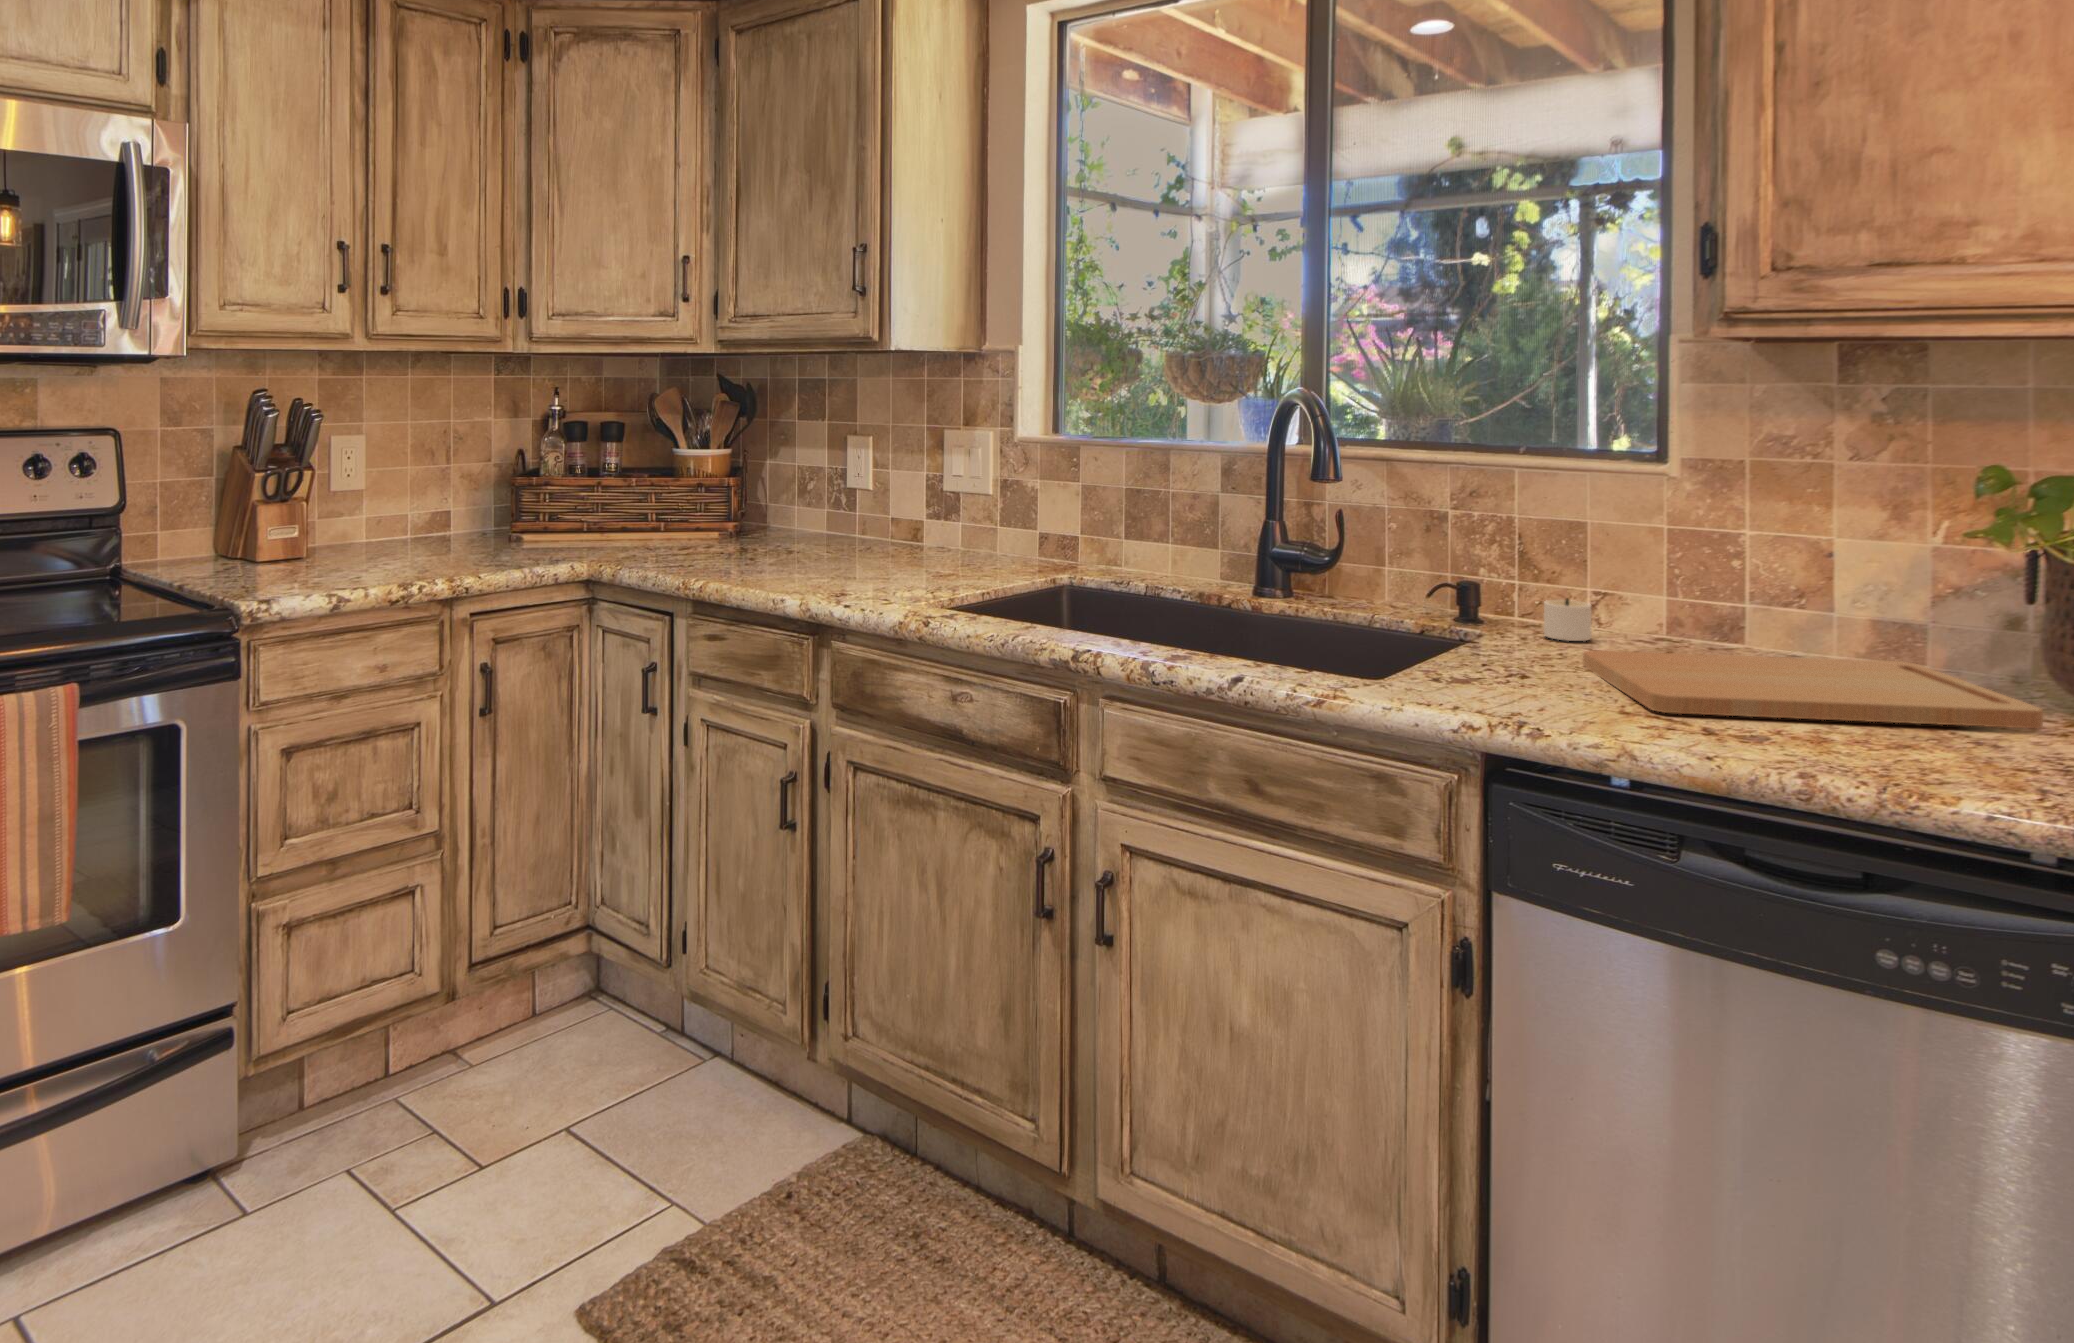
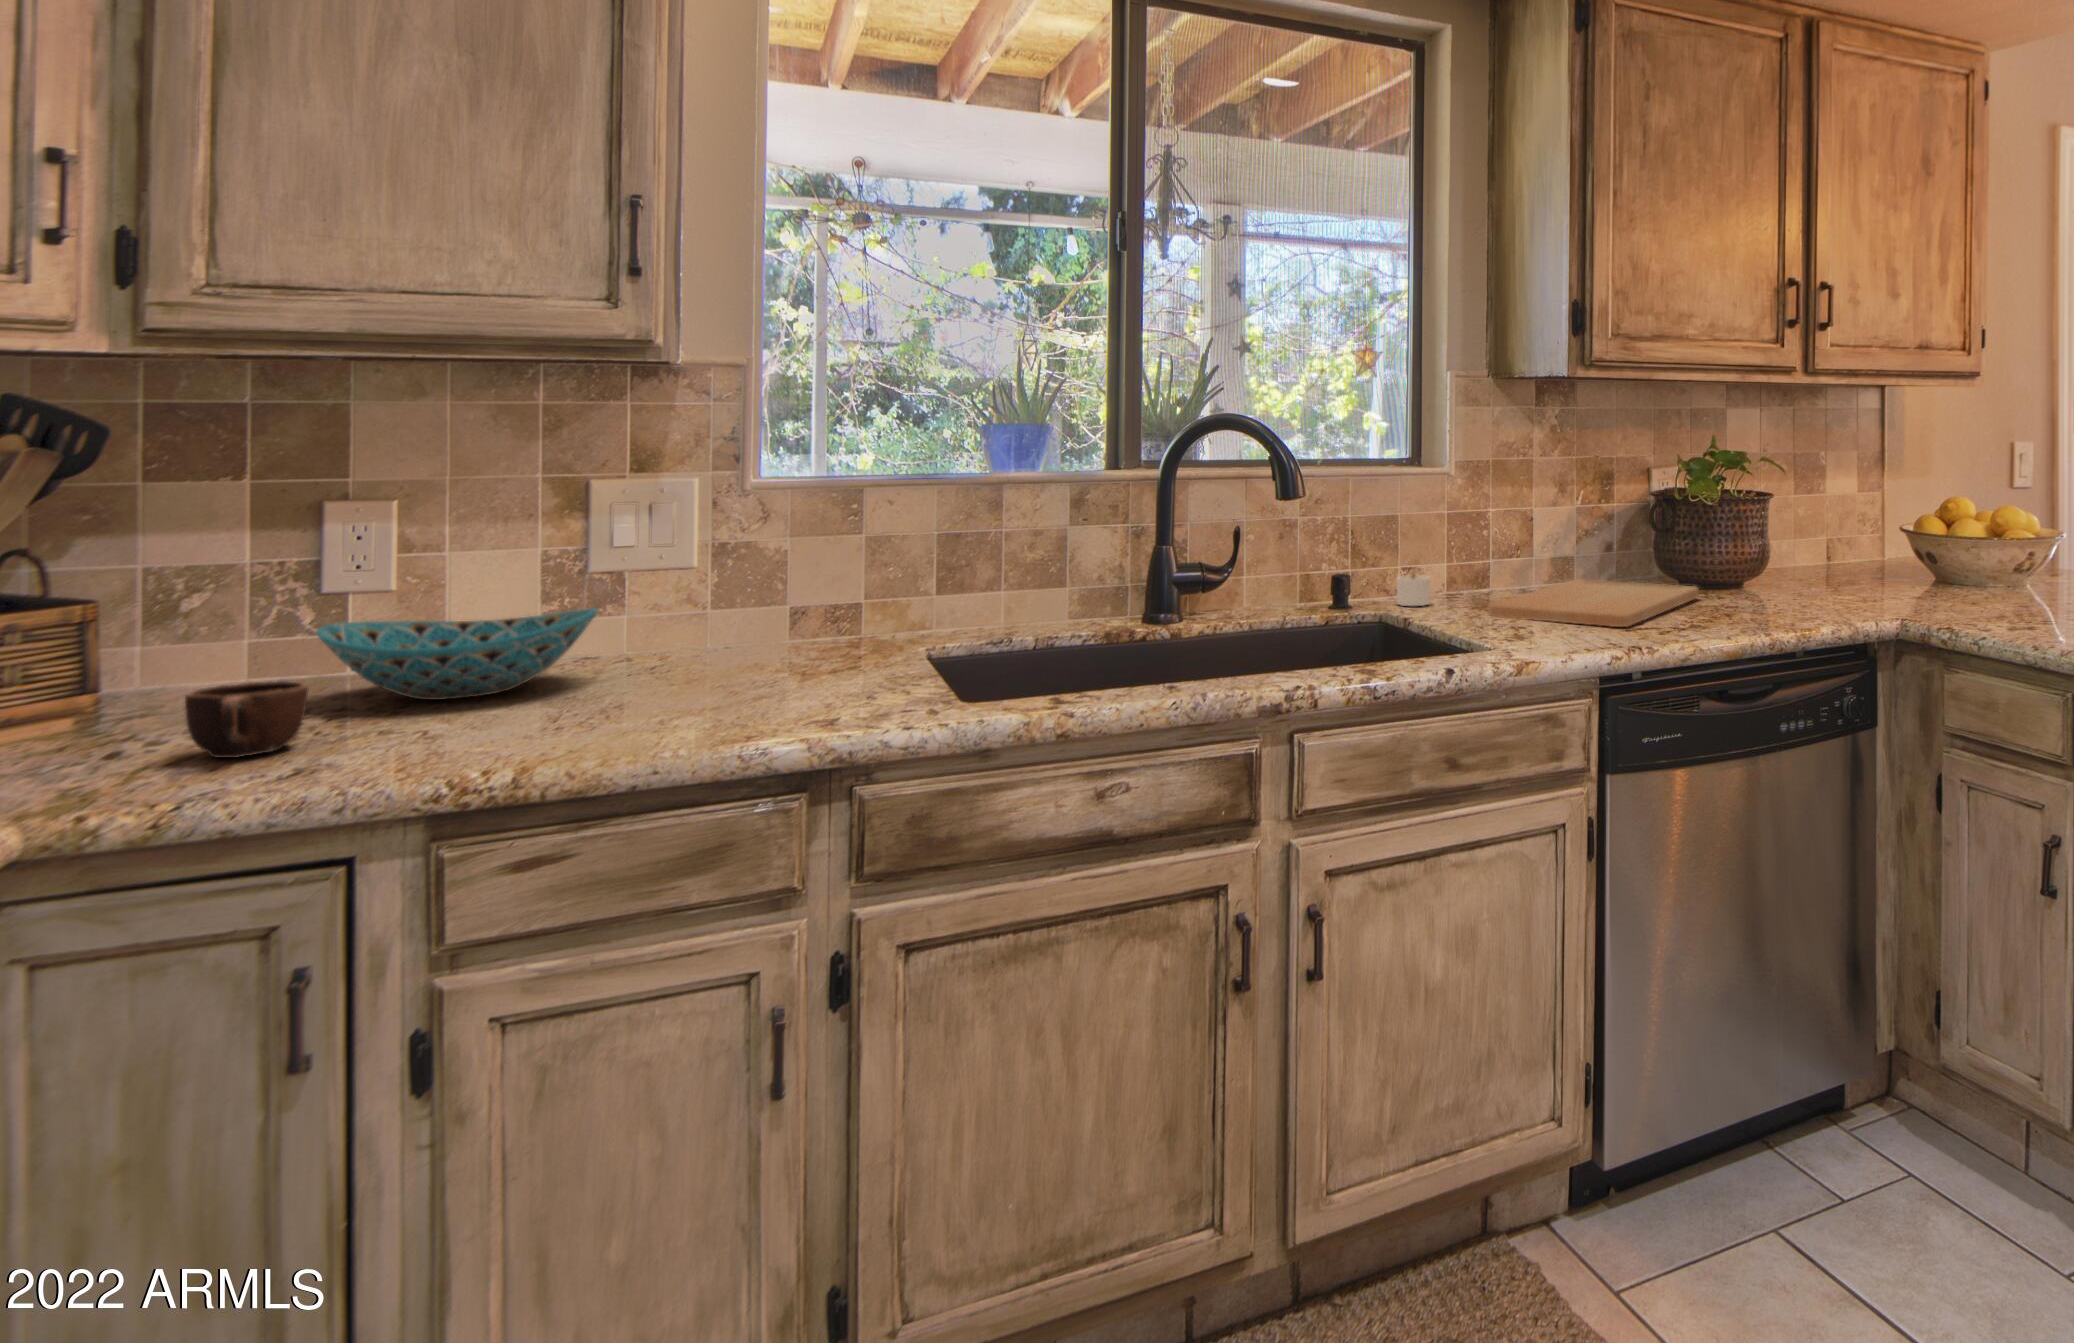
bowl: none [784,504,905,556] -> present [316,608,598,700]
mug: none [681,523,734,559] -> present [185,681,308,758]

